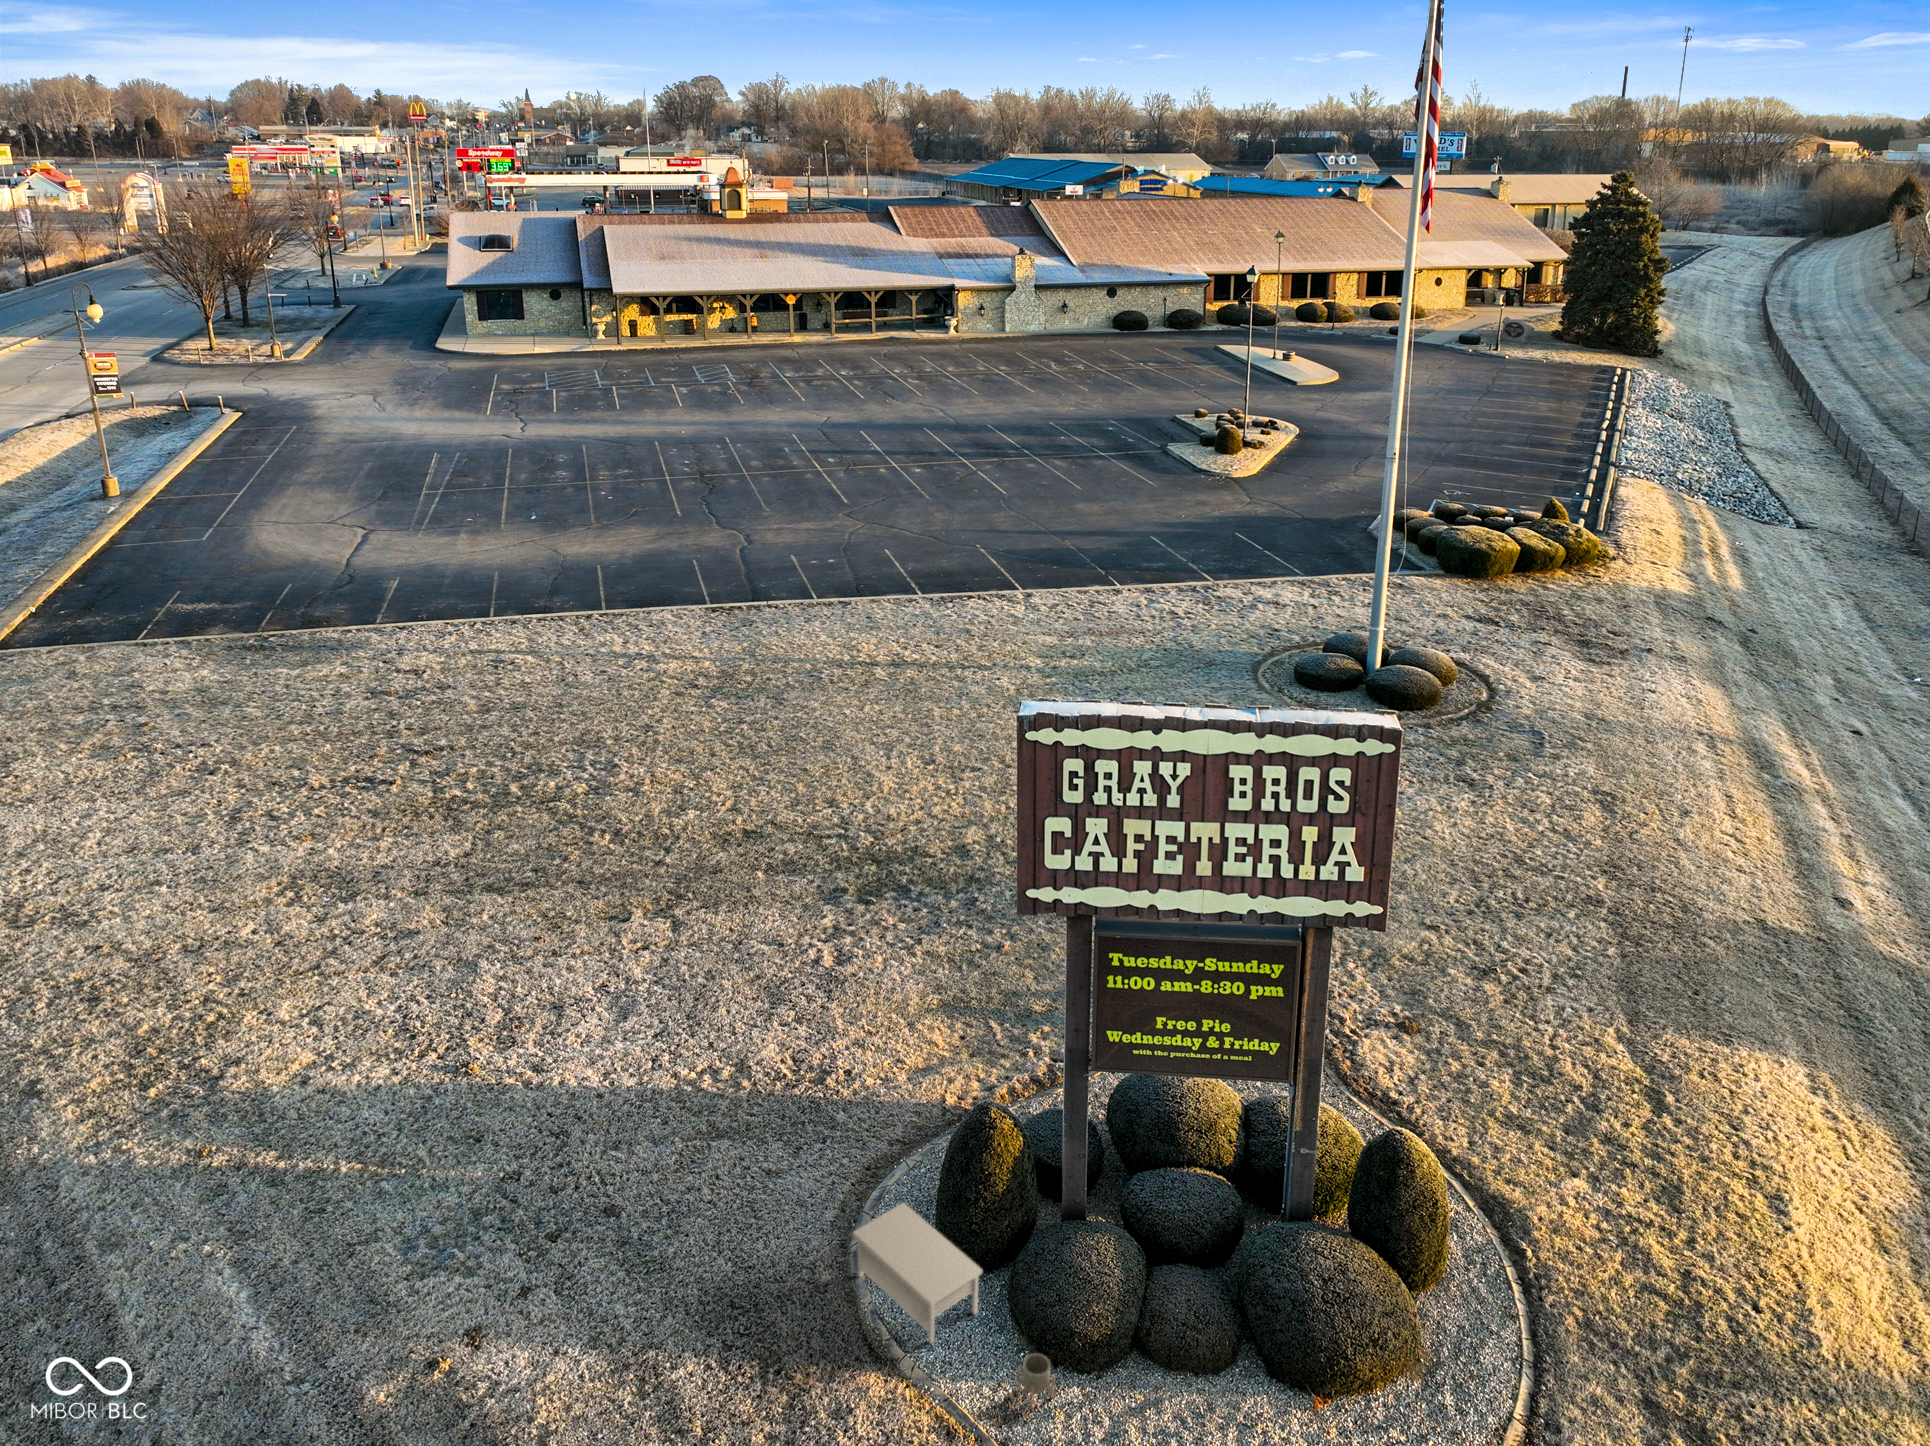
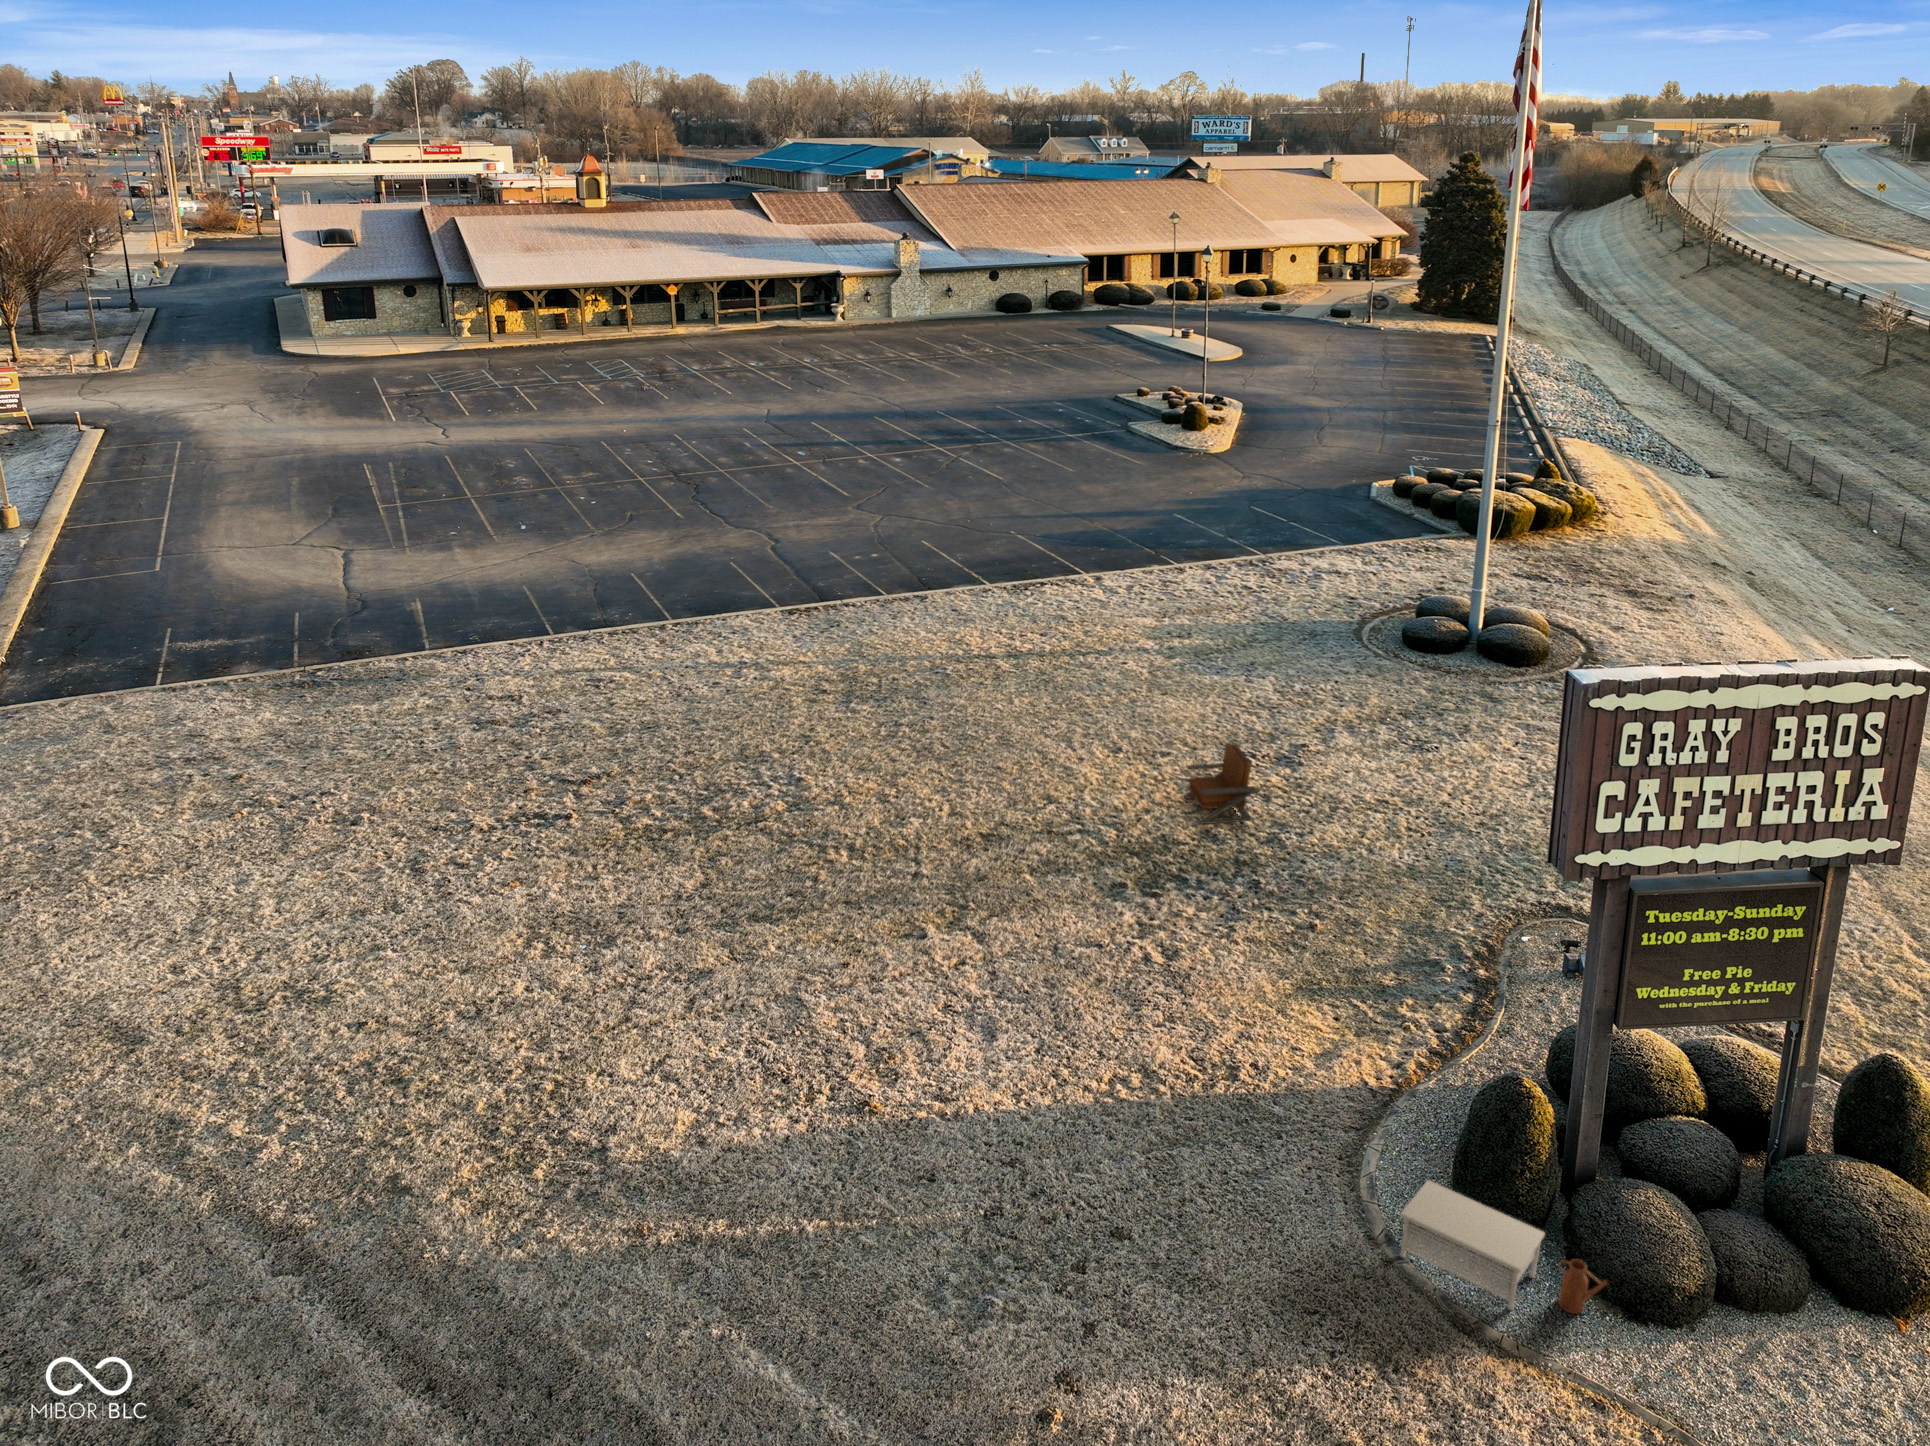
lounge chair: none [953,761,1007,838] -> present [1184,743,1256,824]
watering can: none [982,1300,1015,1357] -> present [1558,1259,1609,1314]
planter: present [1017,1354,1055,1409] -> none [1619,1303,1661,1356]

